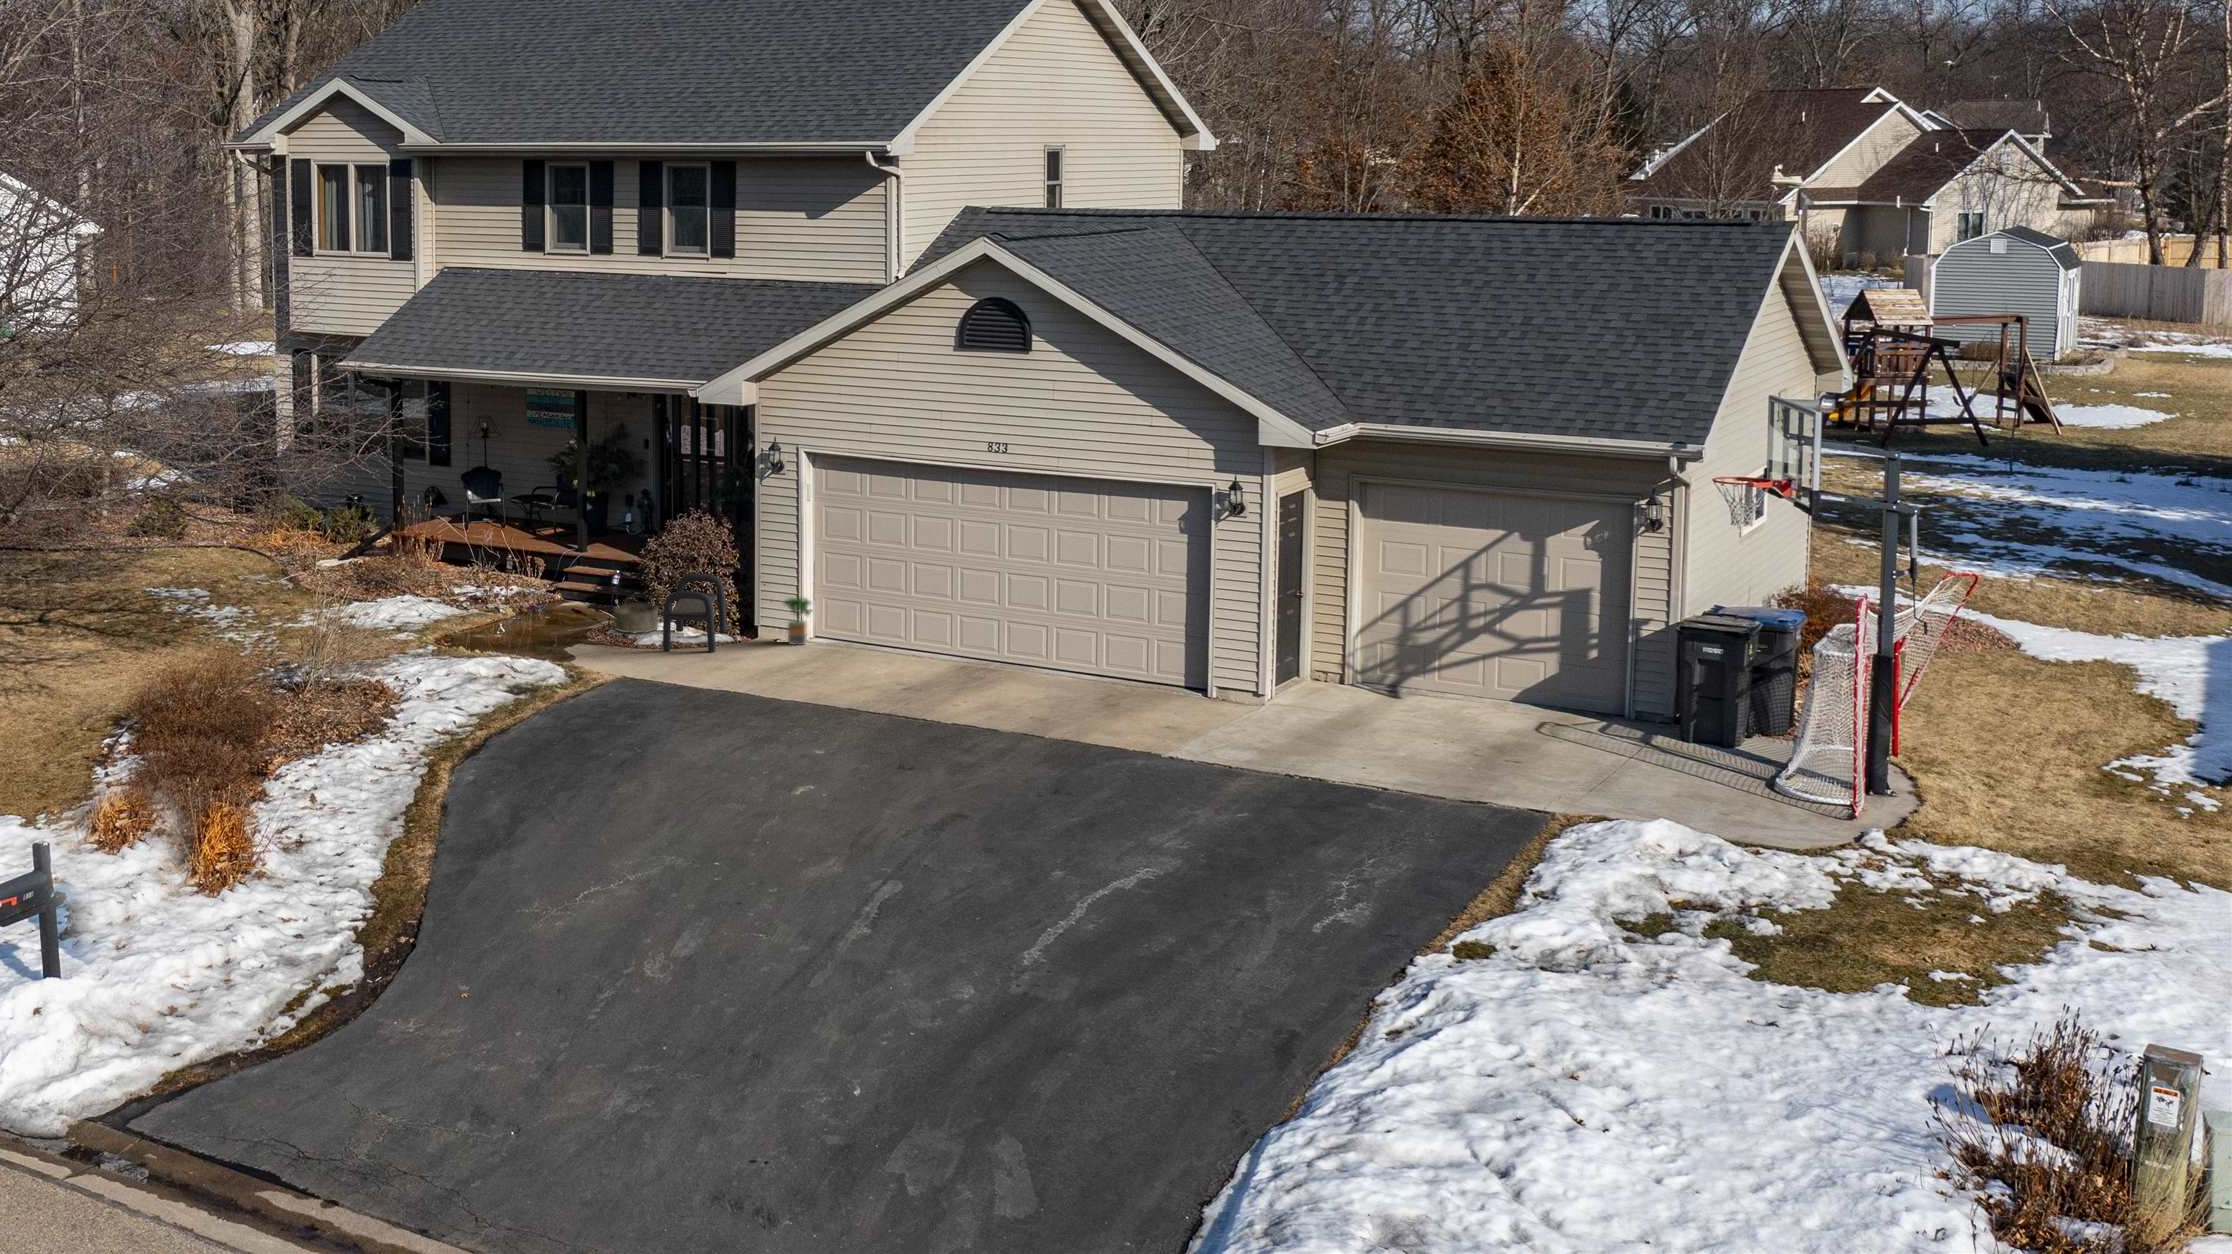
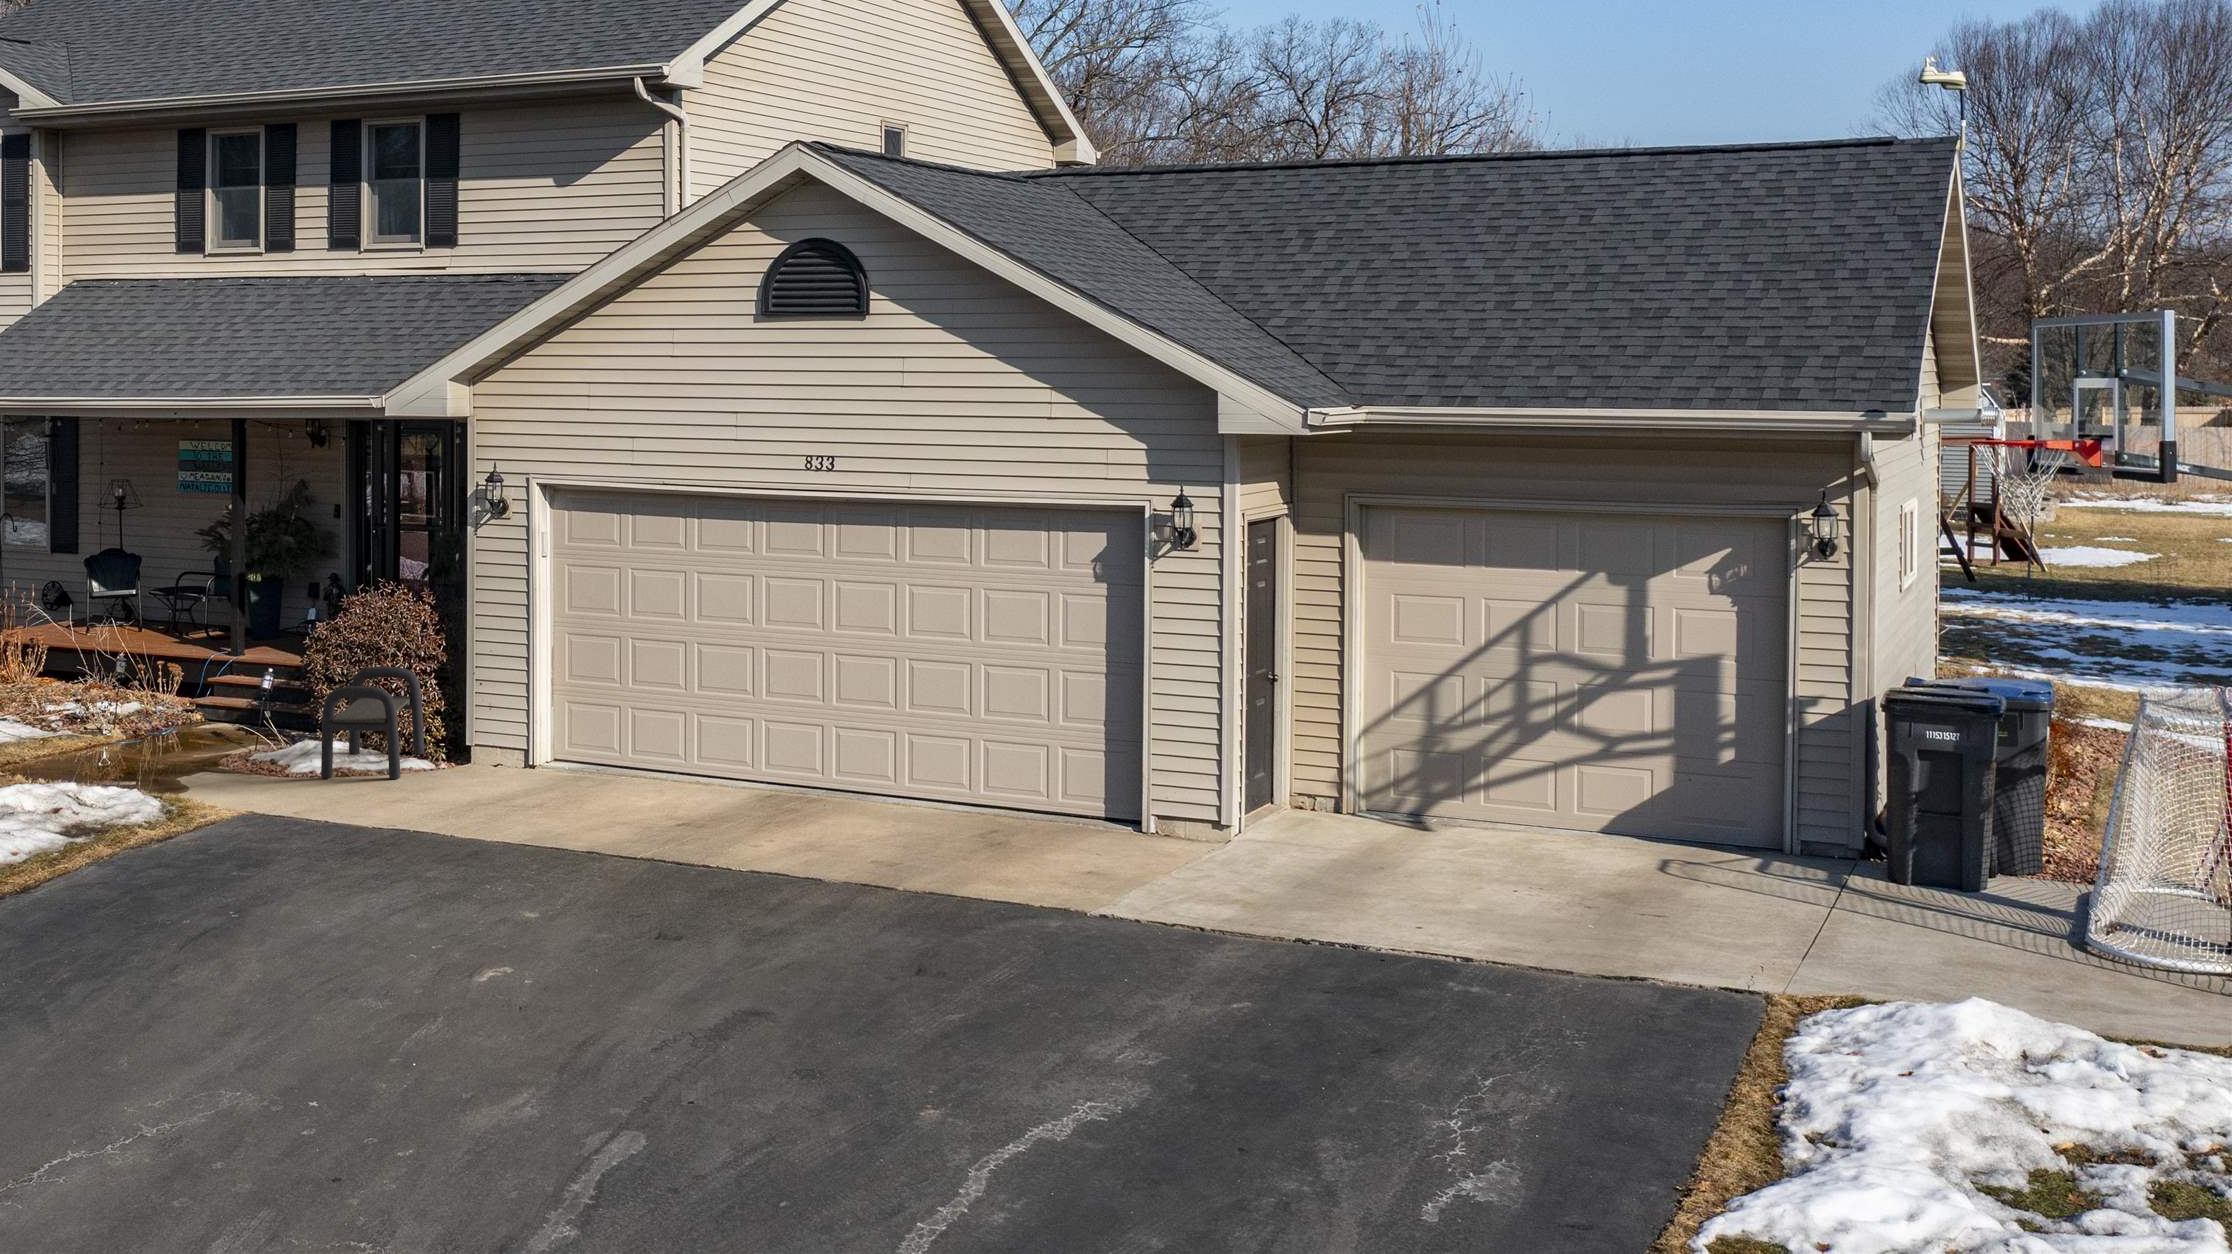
potted tree: present [784,597,813,645] -> none [504,696,551,768]
basket: present [614,603,658,634] -> none [257,706,324,757]

